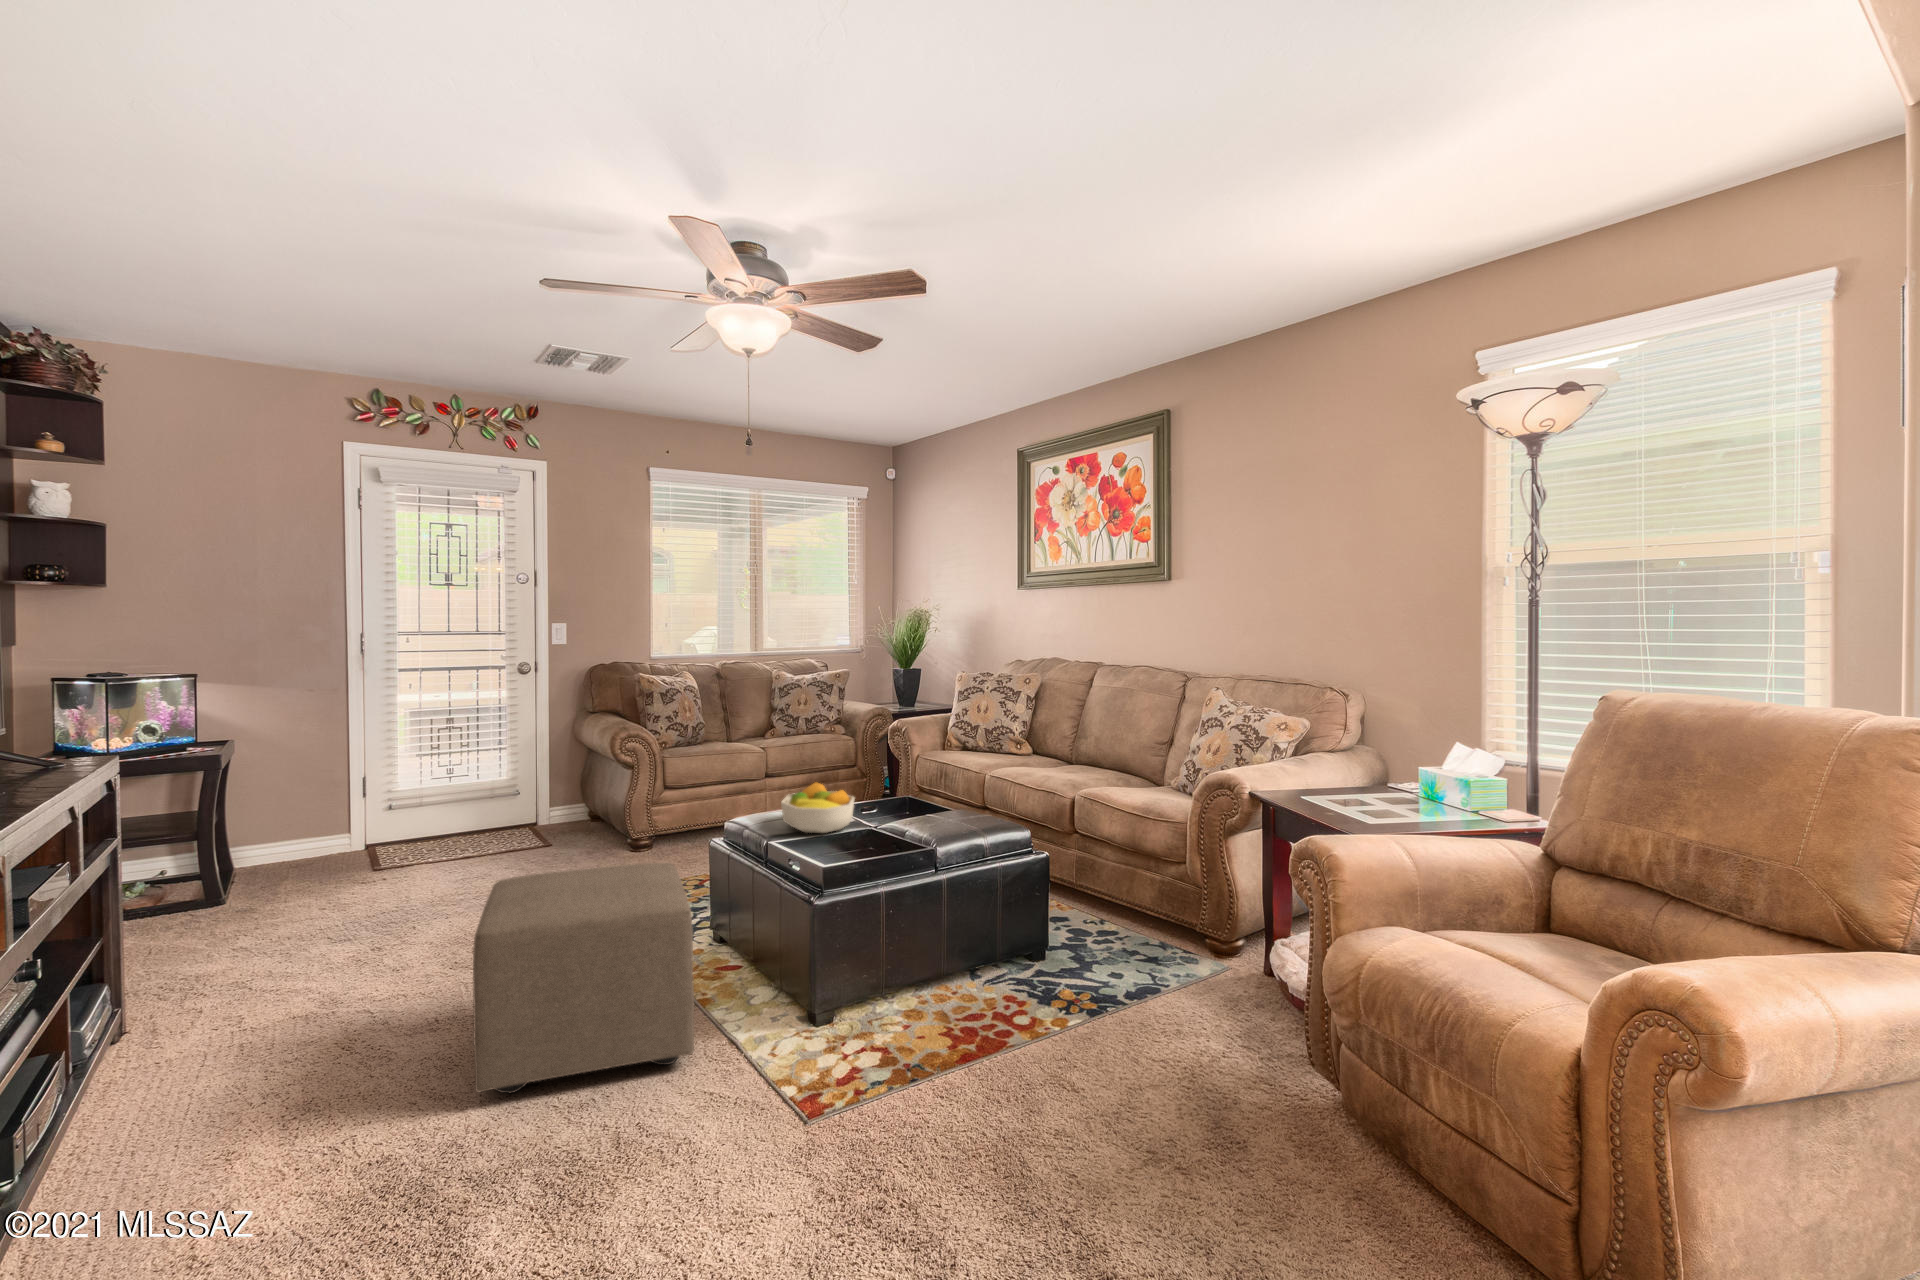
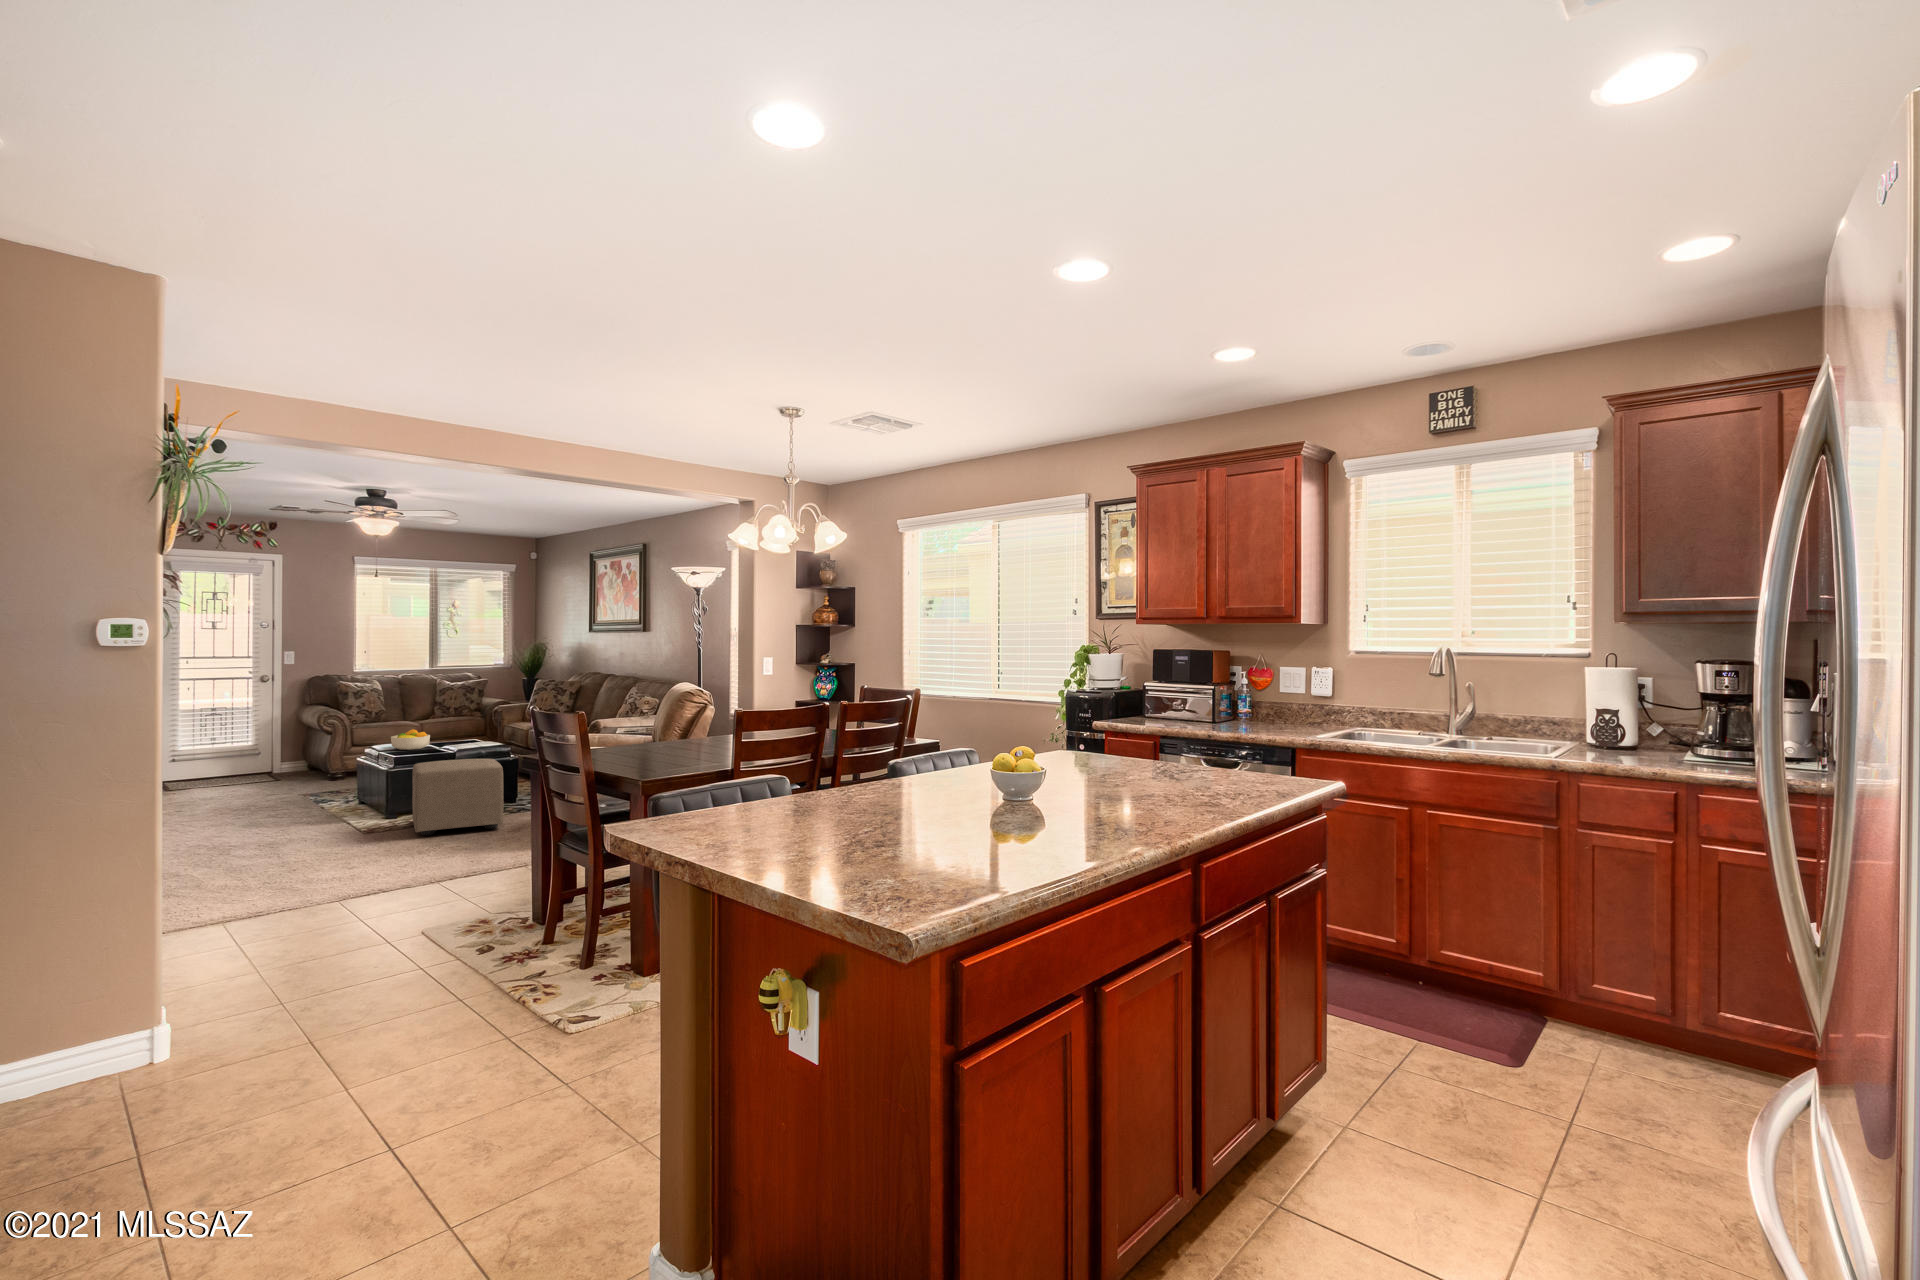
ottoman: present [473,863,694,1093] -> present [412,759,504,836]

